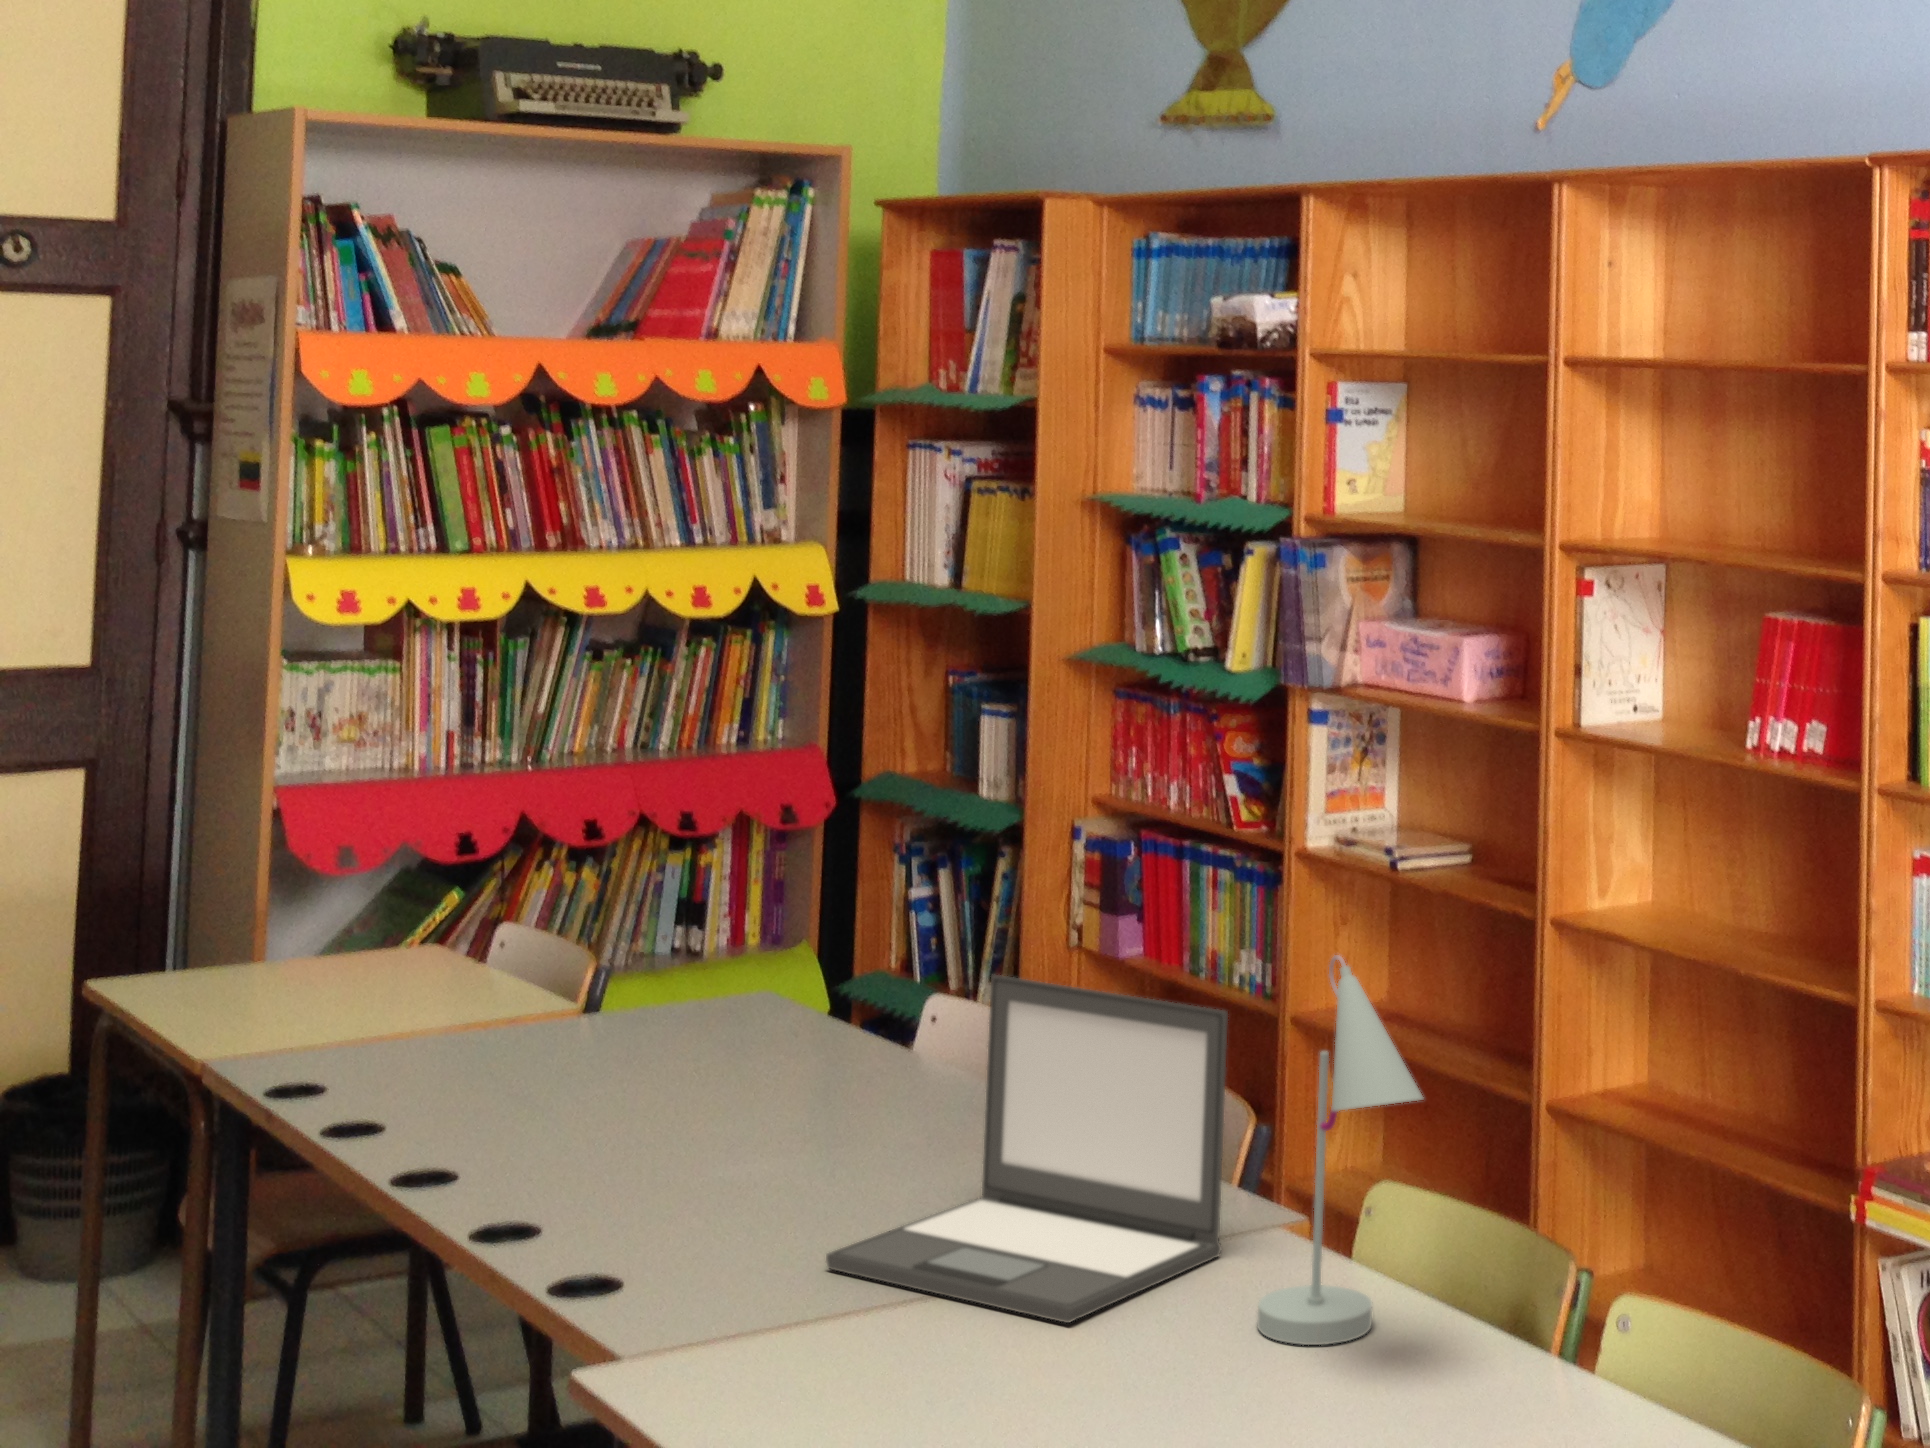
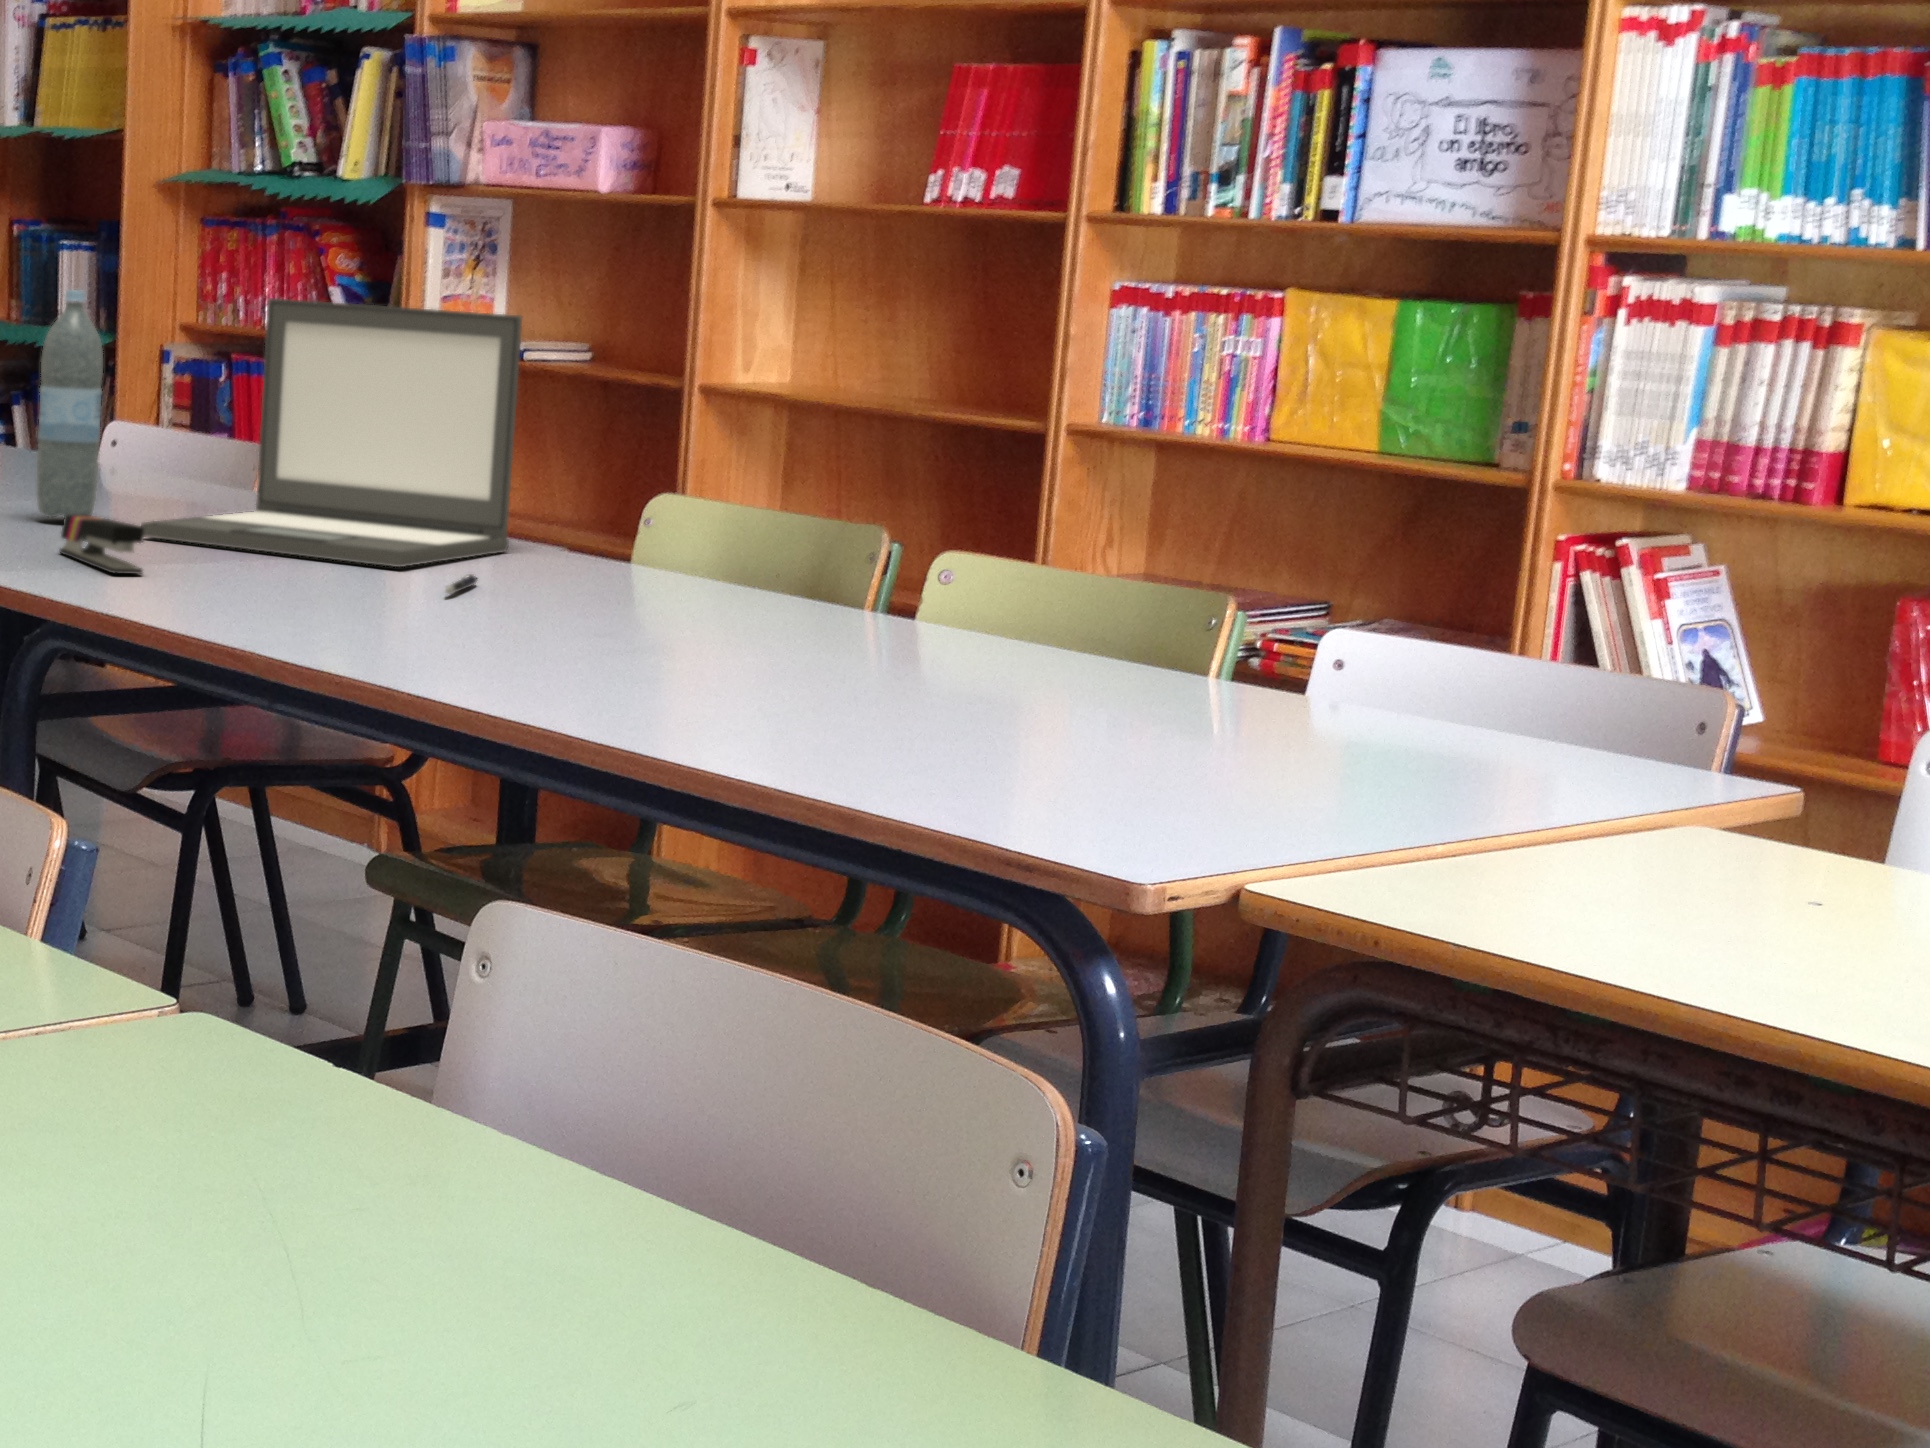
desk lamp: present [1257,955,1423,1345] -> none [578,222,770,589]
water bottle: none [736,989,810,1238] -> present [36,290,103,517]
stapler: none [709,1281,768,1381] -> present [60,515,144,574]
pen: none [1074,1347,1135,1396] -> present [445,574,477,594]

